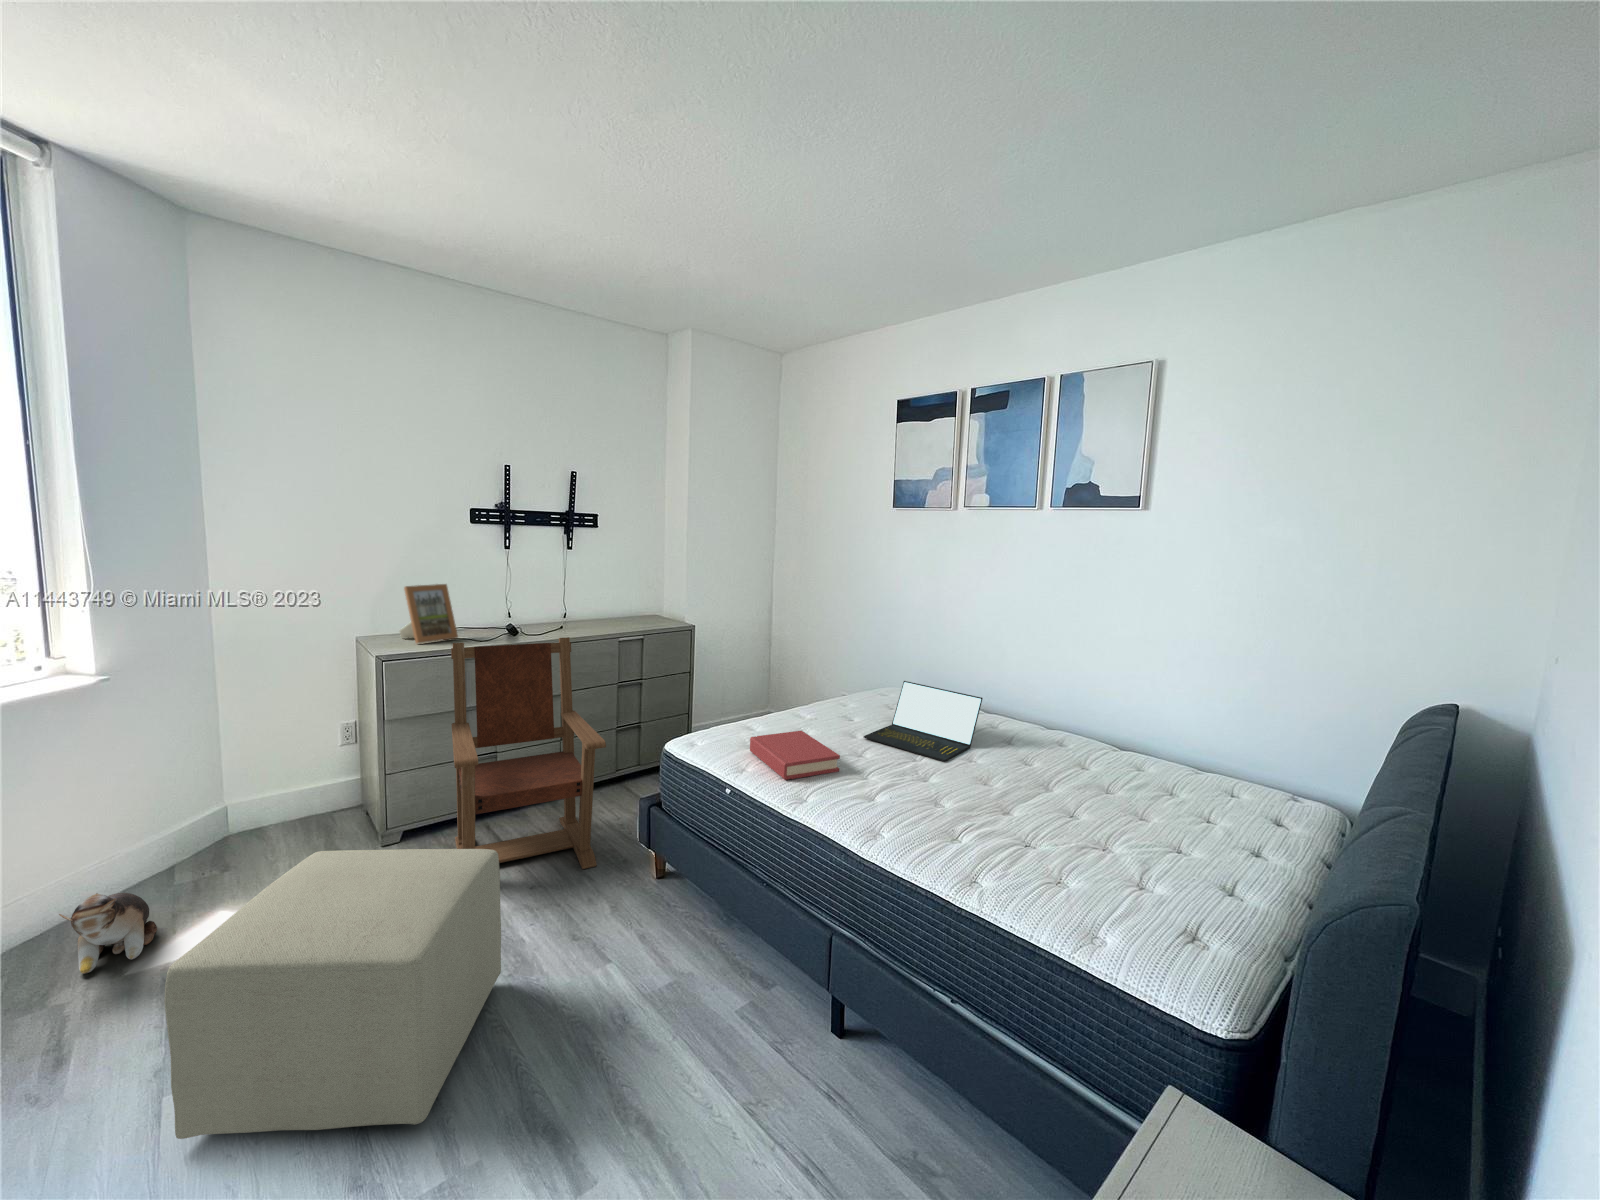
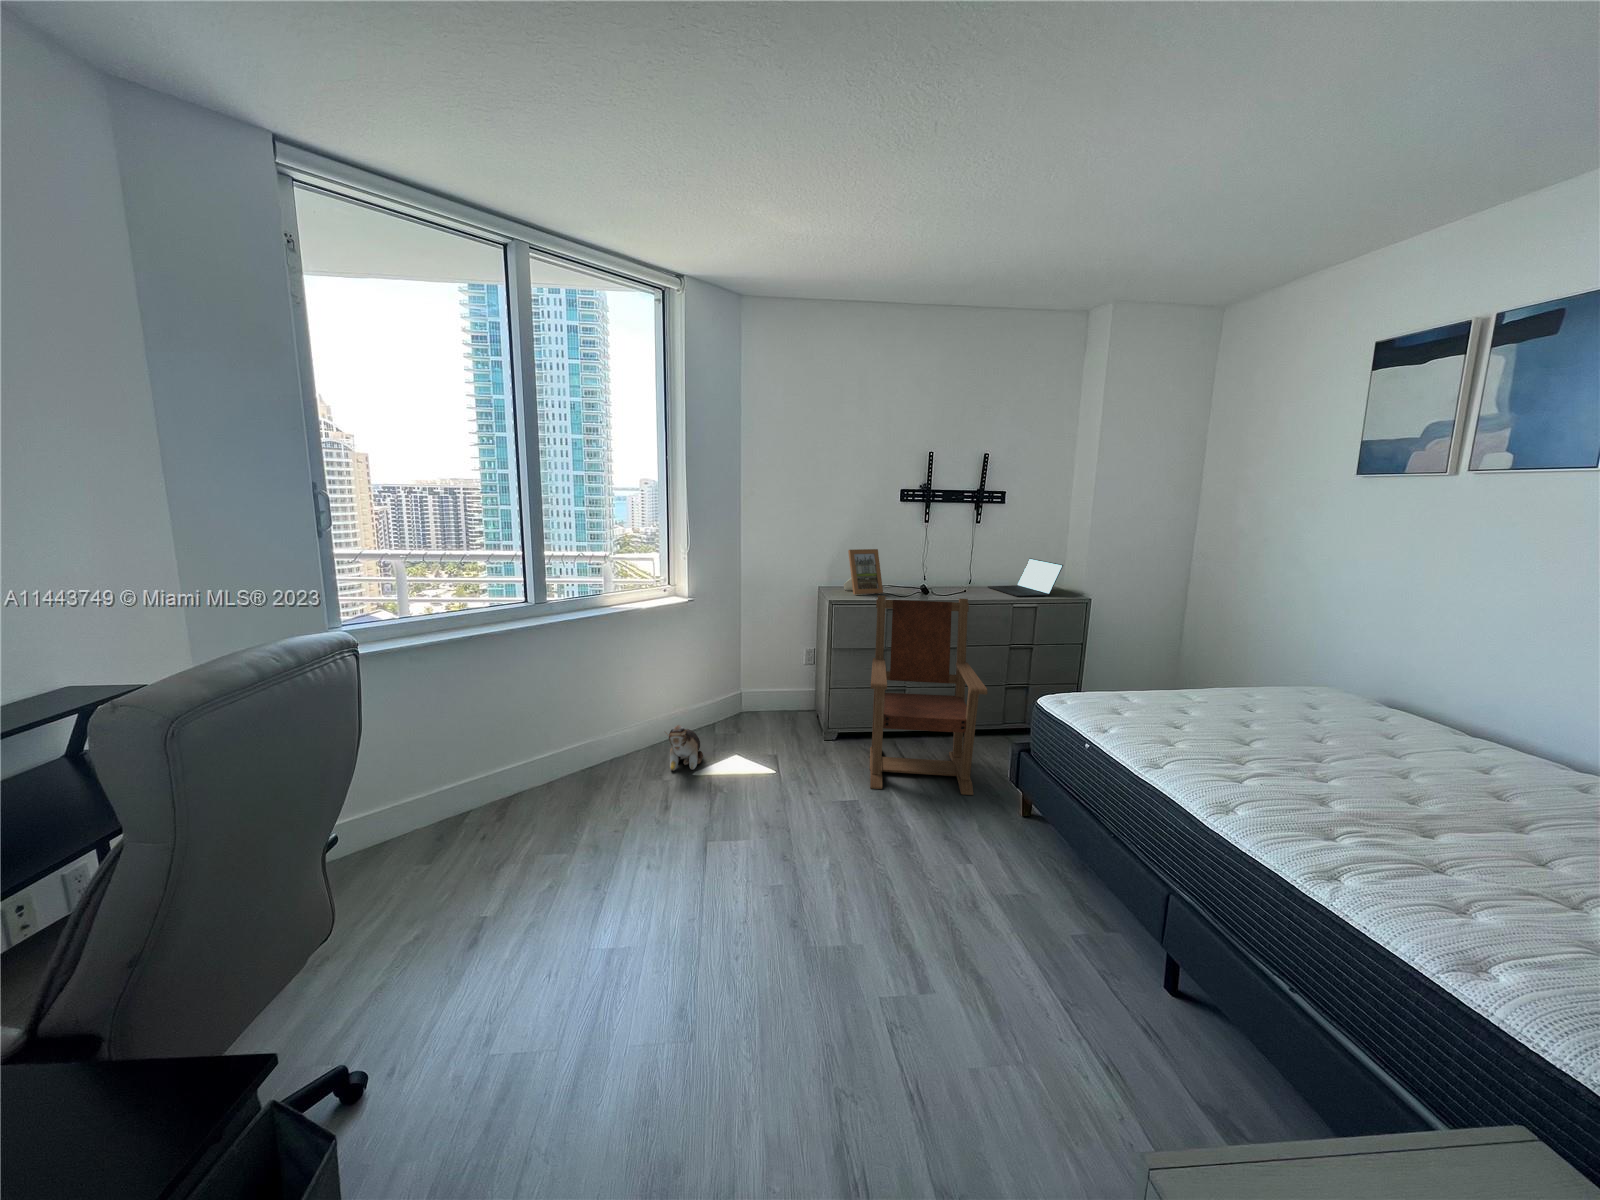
laptop: present [864,681,983,761] -> present [988,558,1063,596]
hardback book: present [750,731,840,780] -> none [1119,705,1216,753]
ottoman: present [164,849,501,1139] -> none [709,724,893,909]

